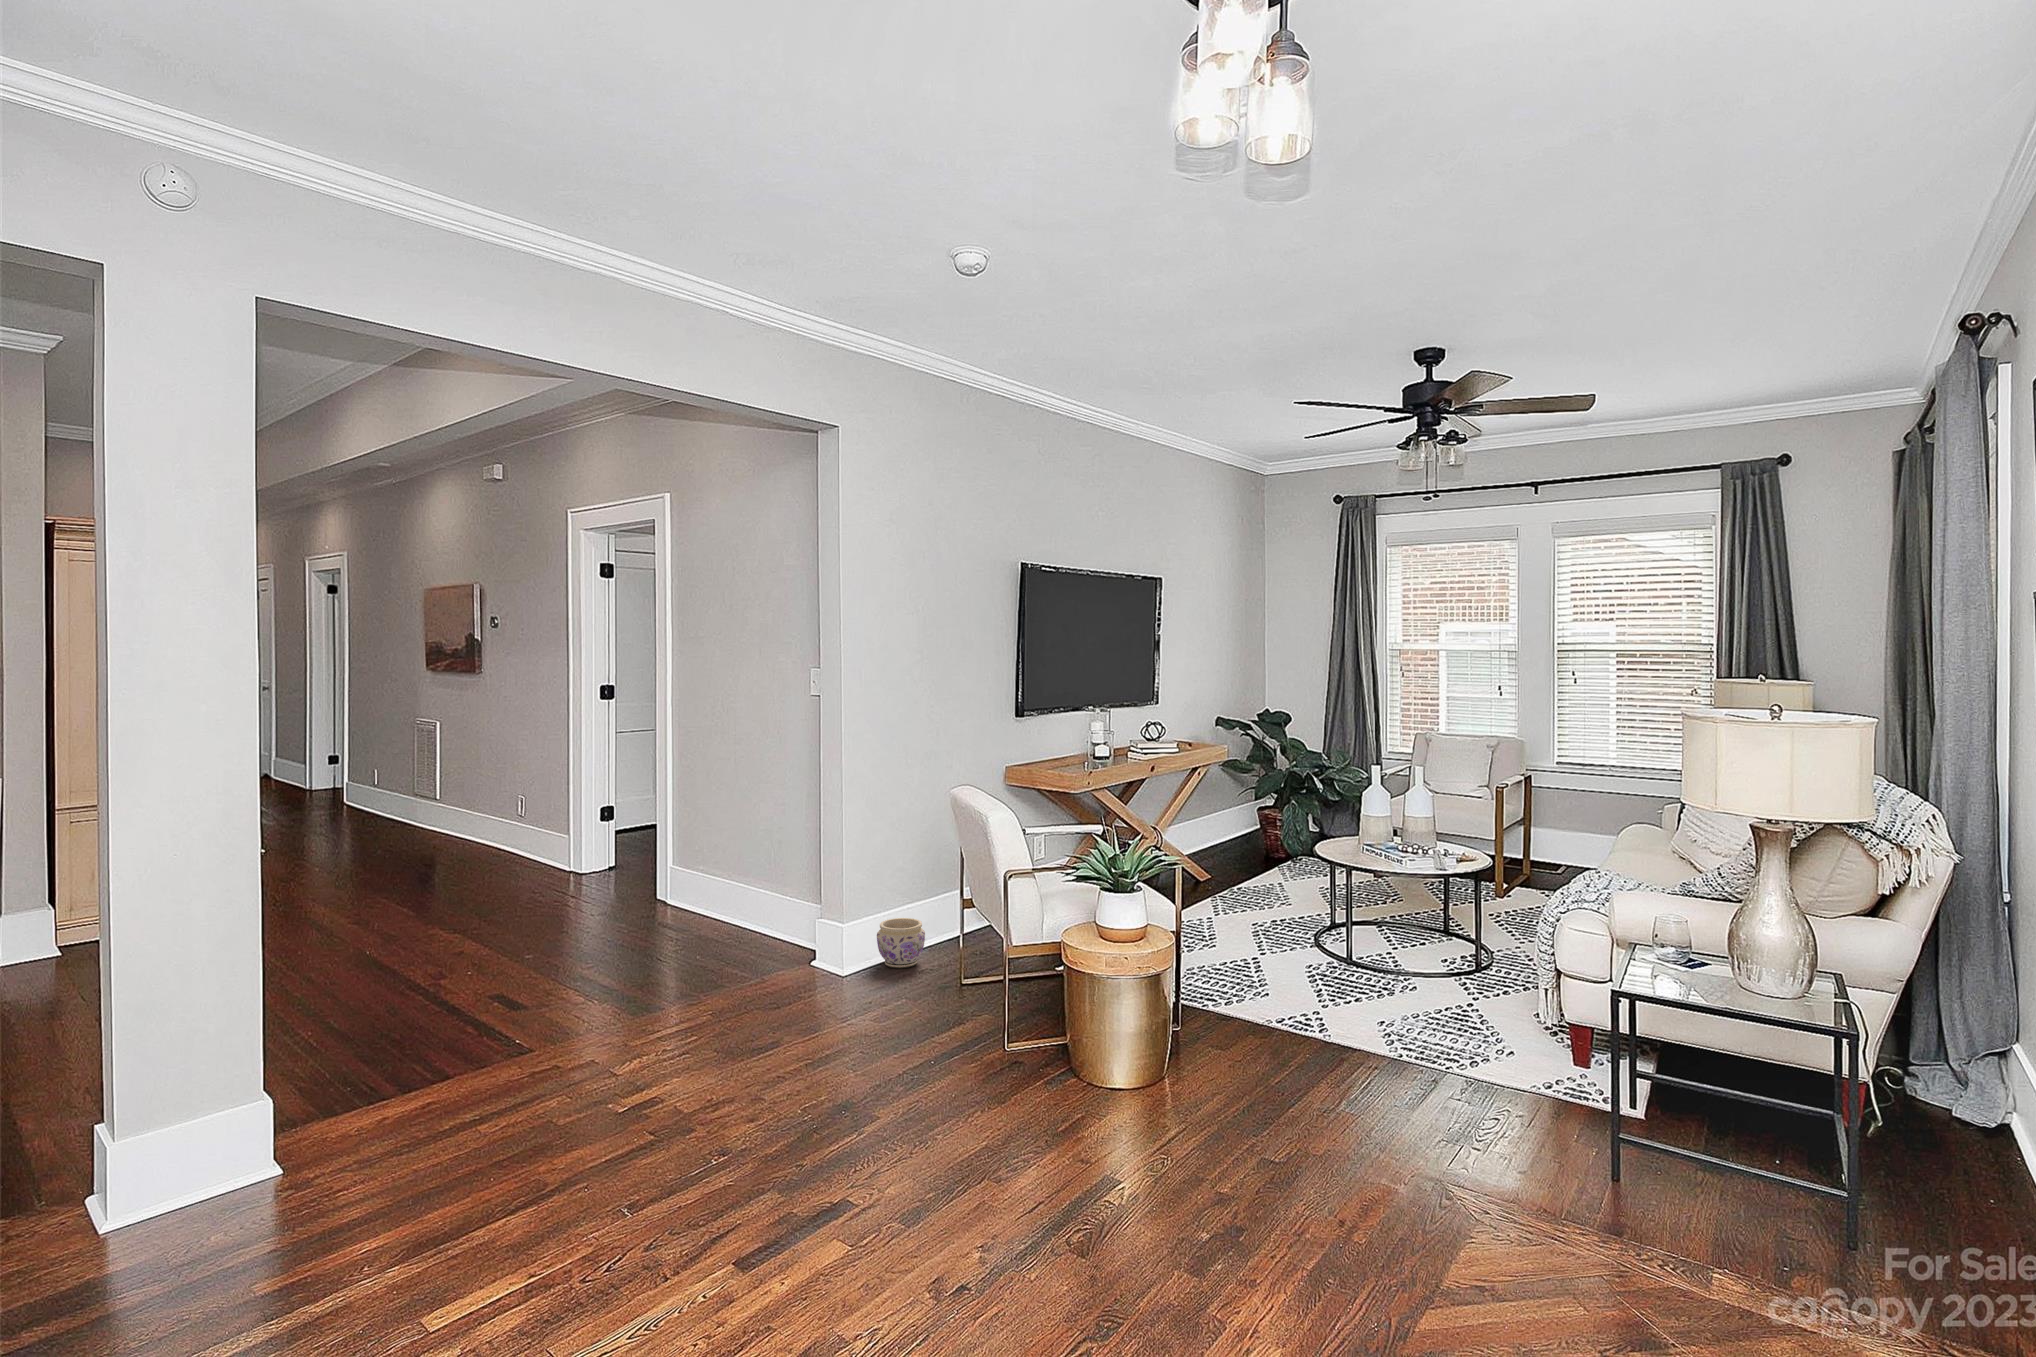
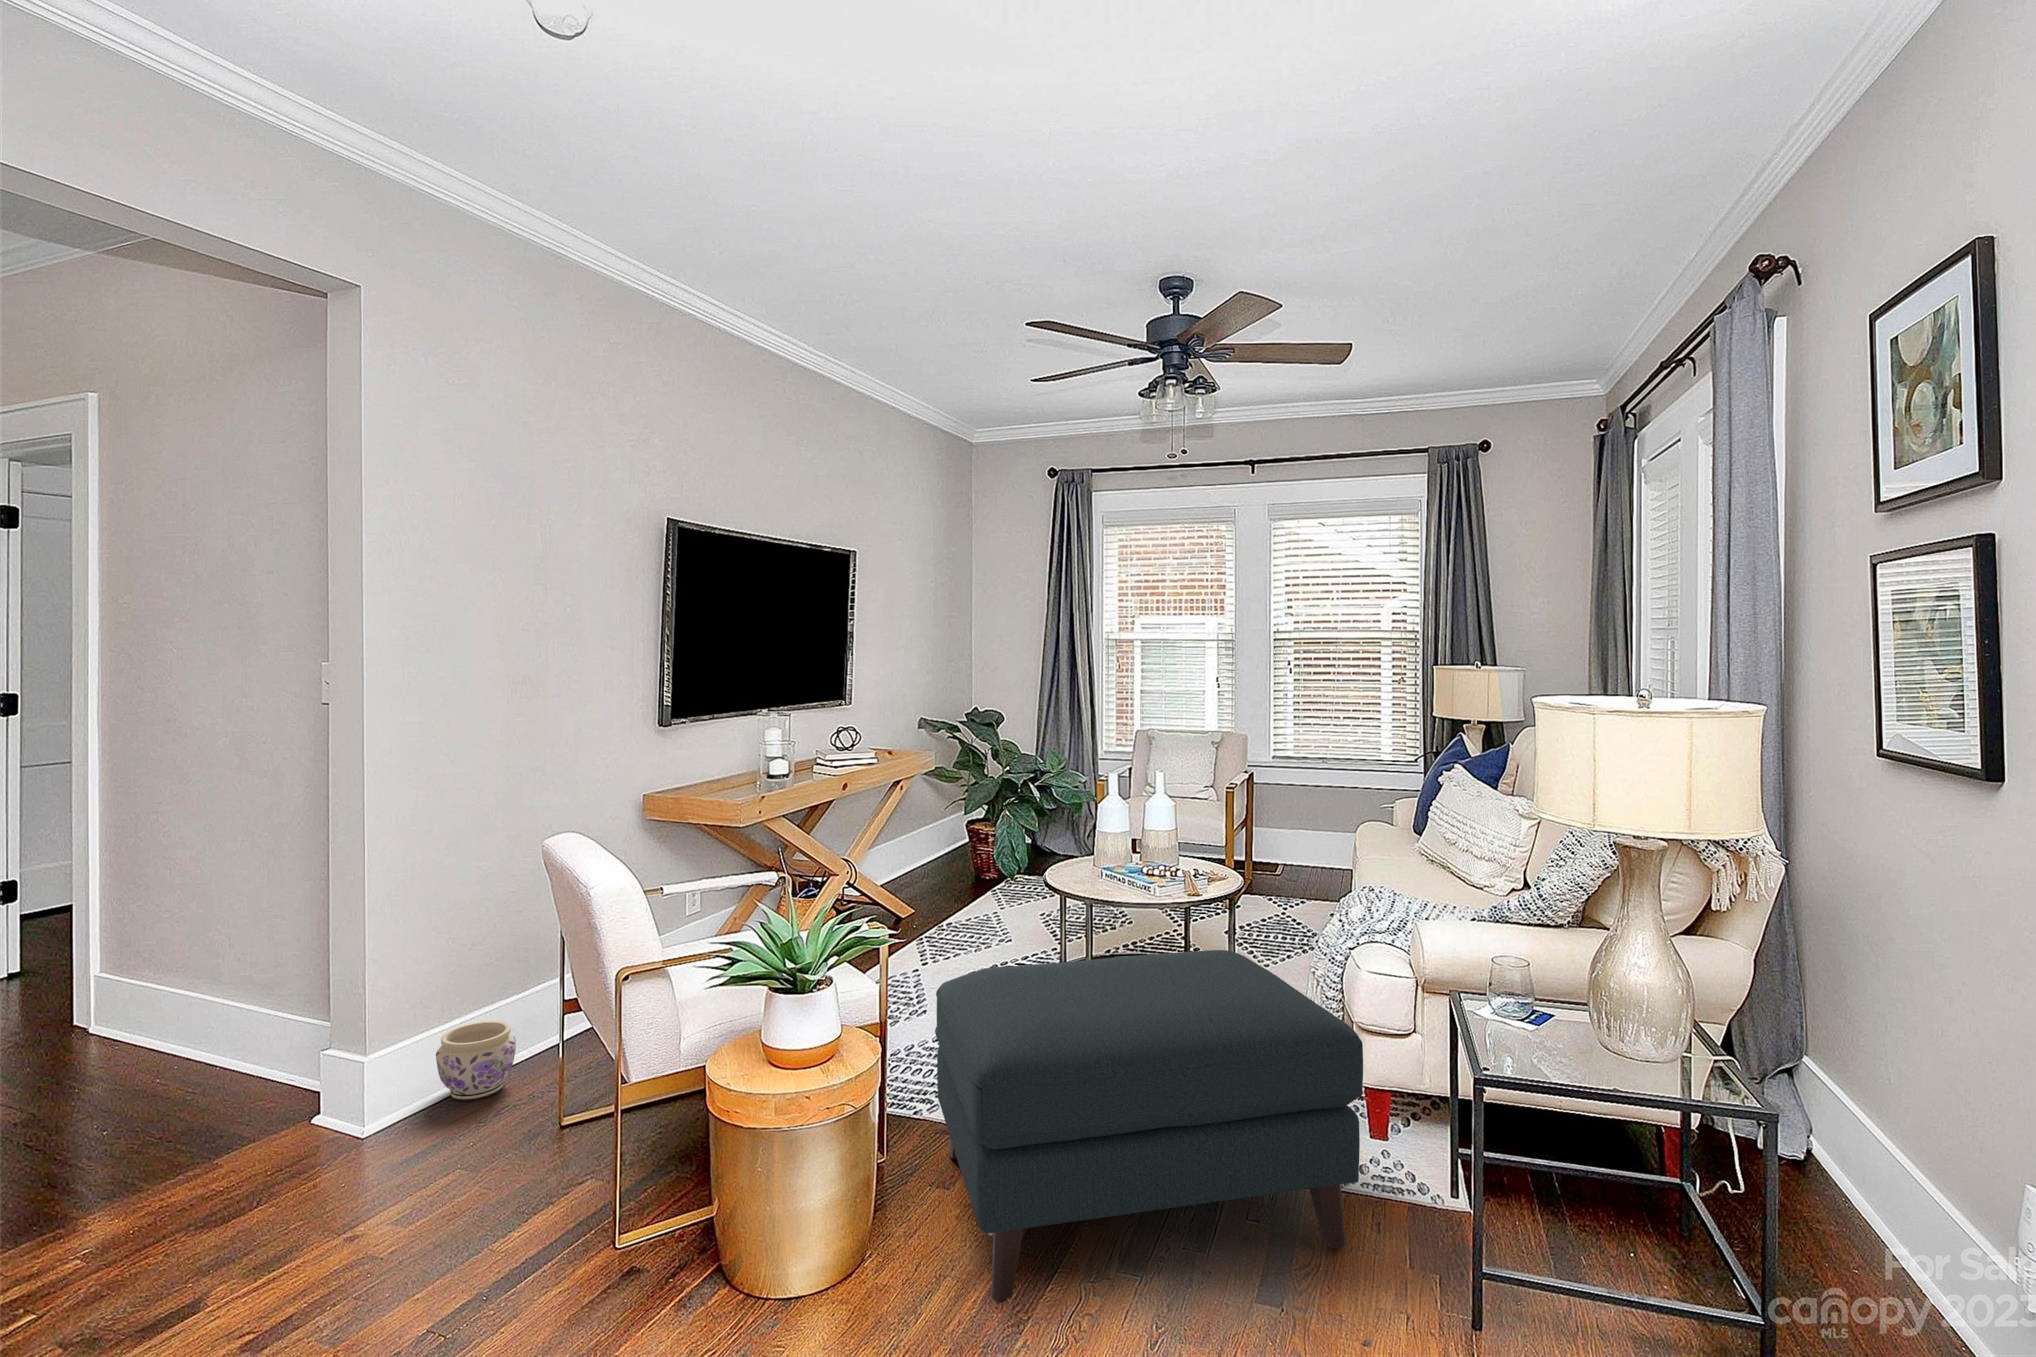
ottoman: none [1219,900,1537,1117] -> present [935,950,1363,1303]

